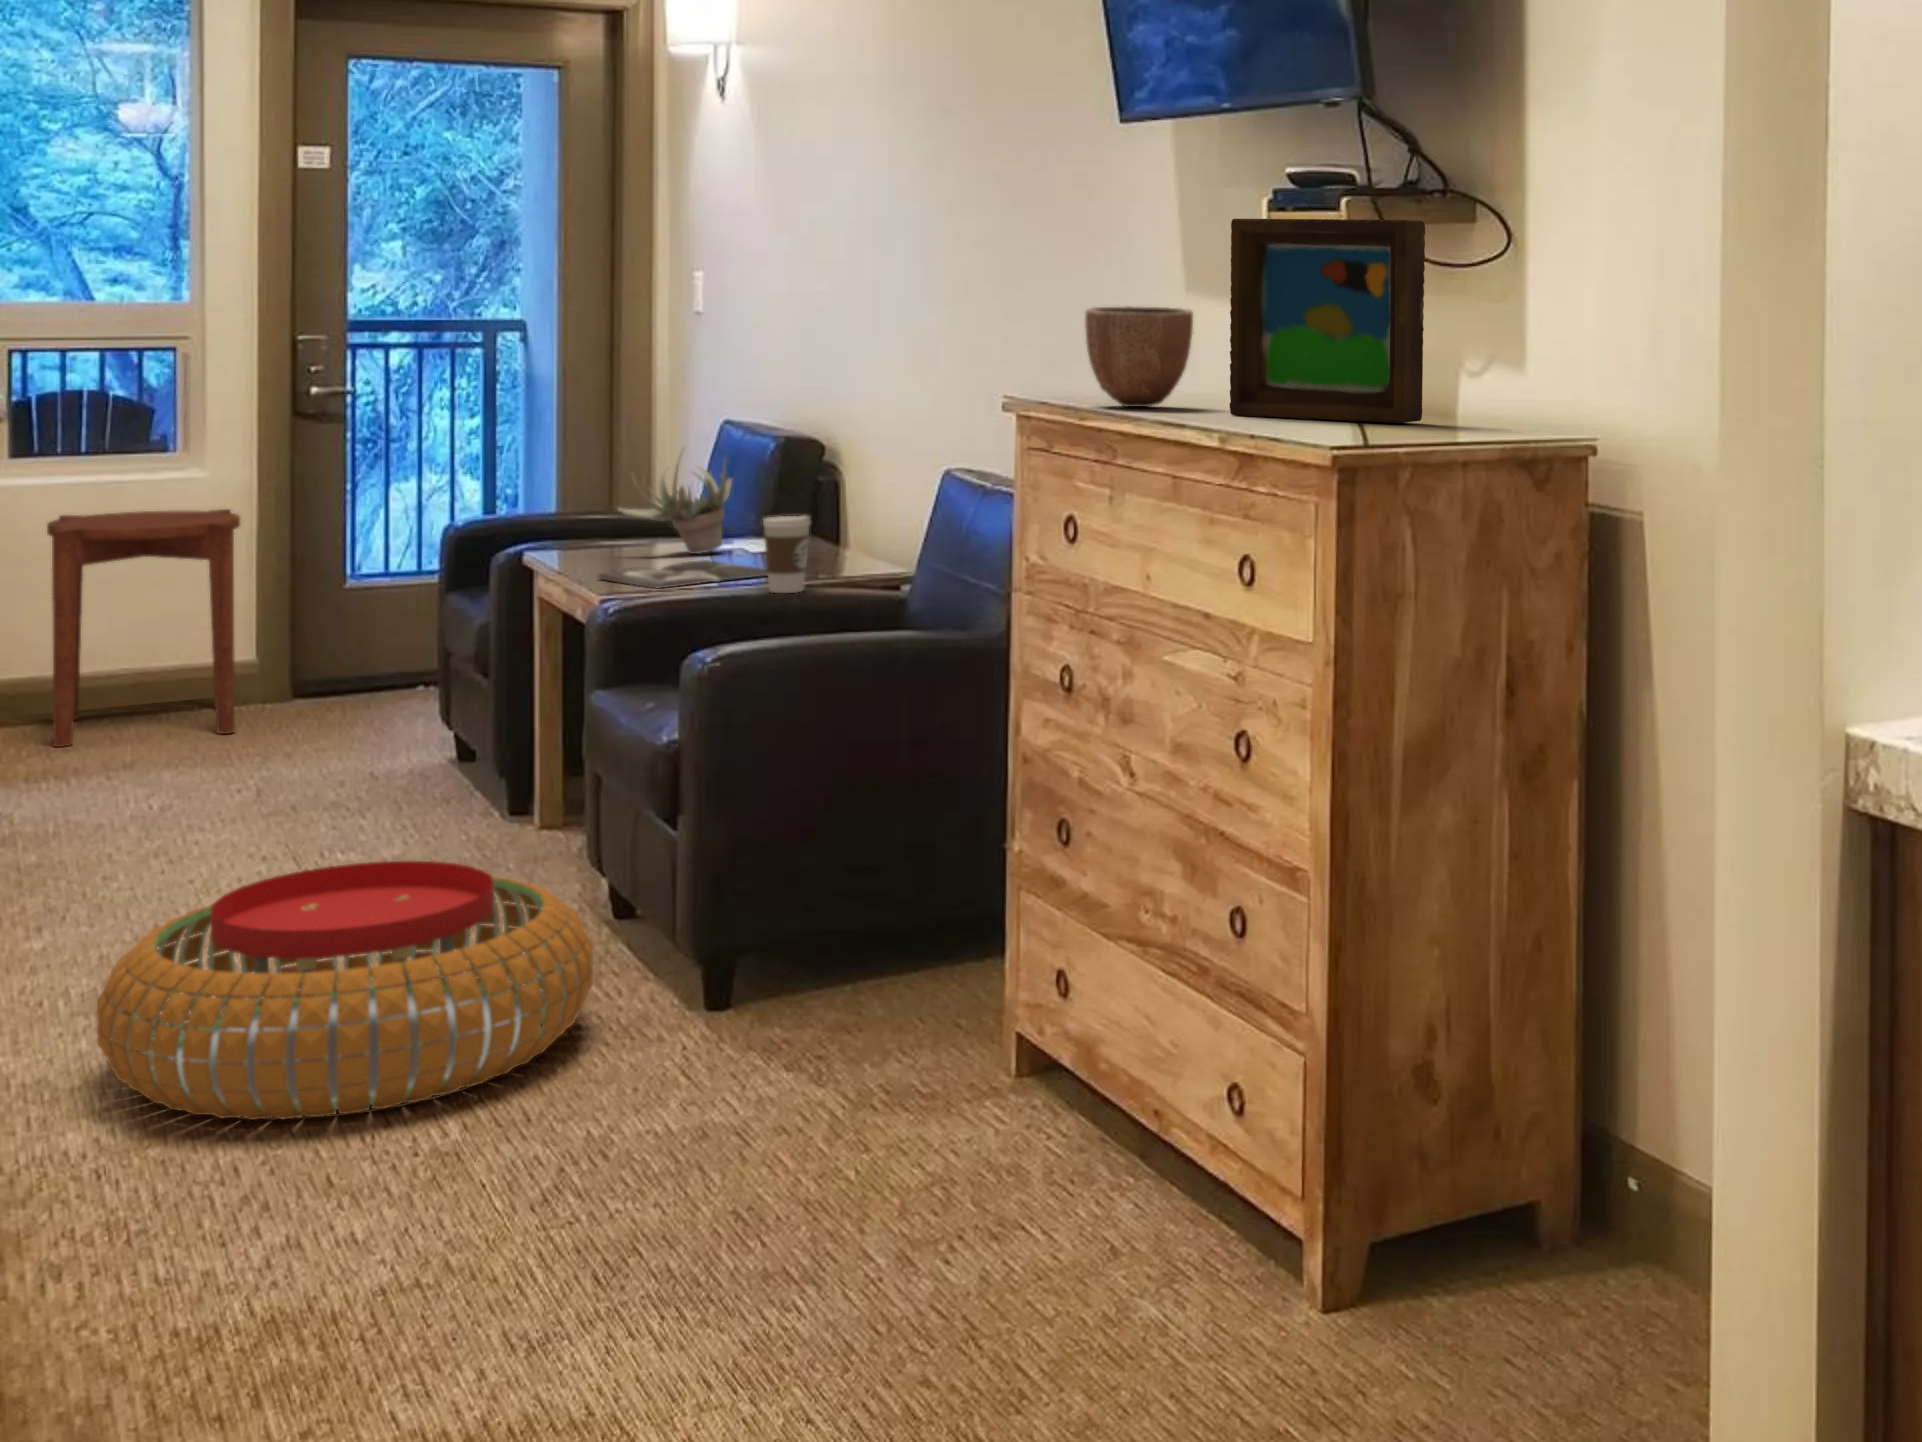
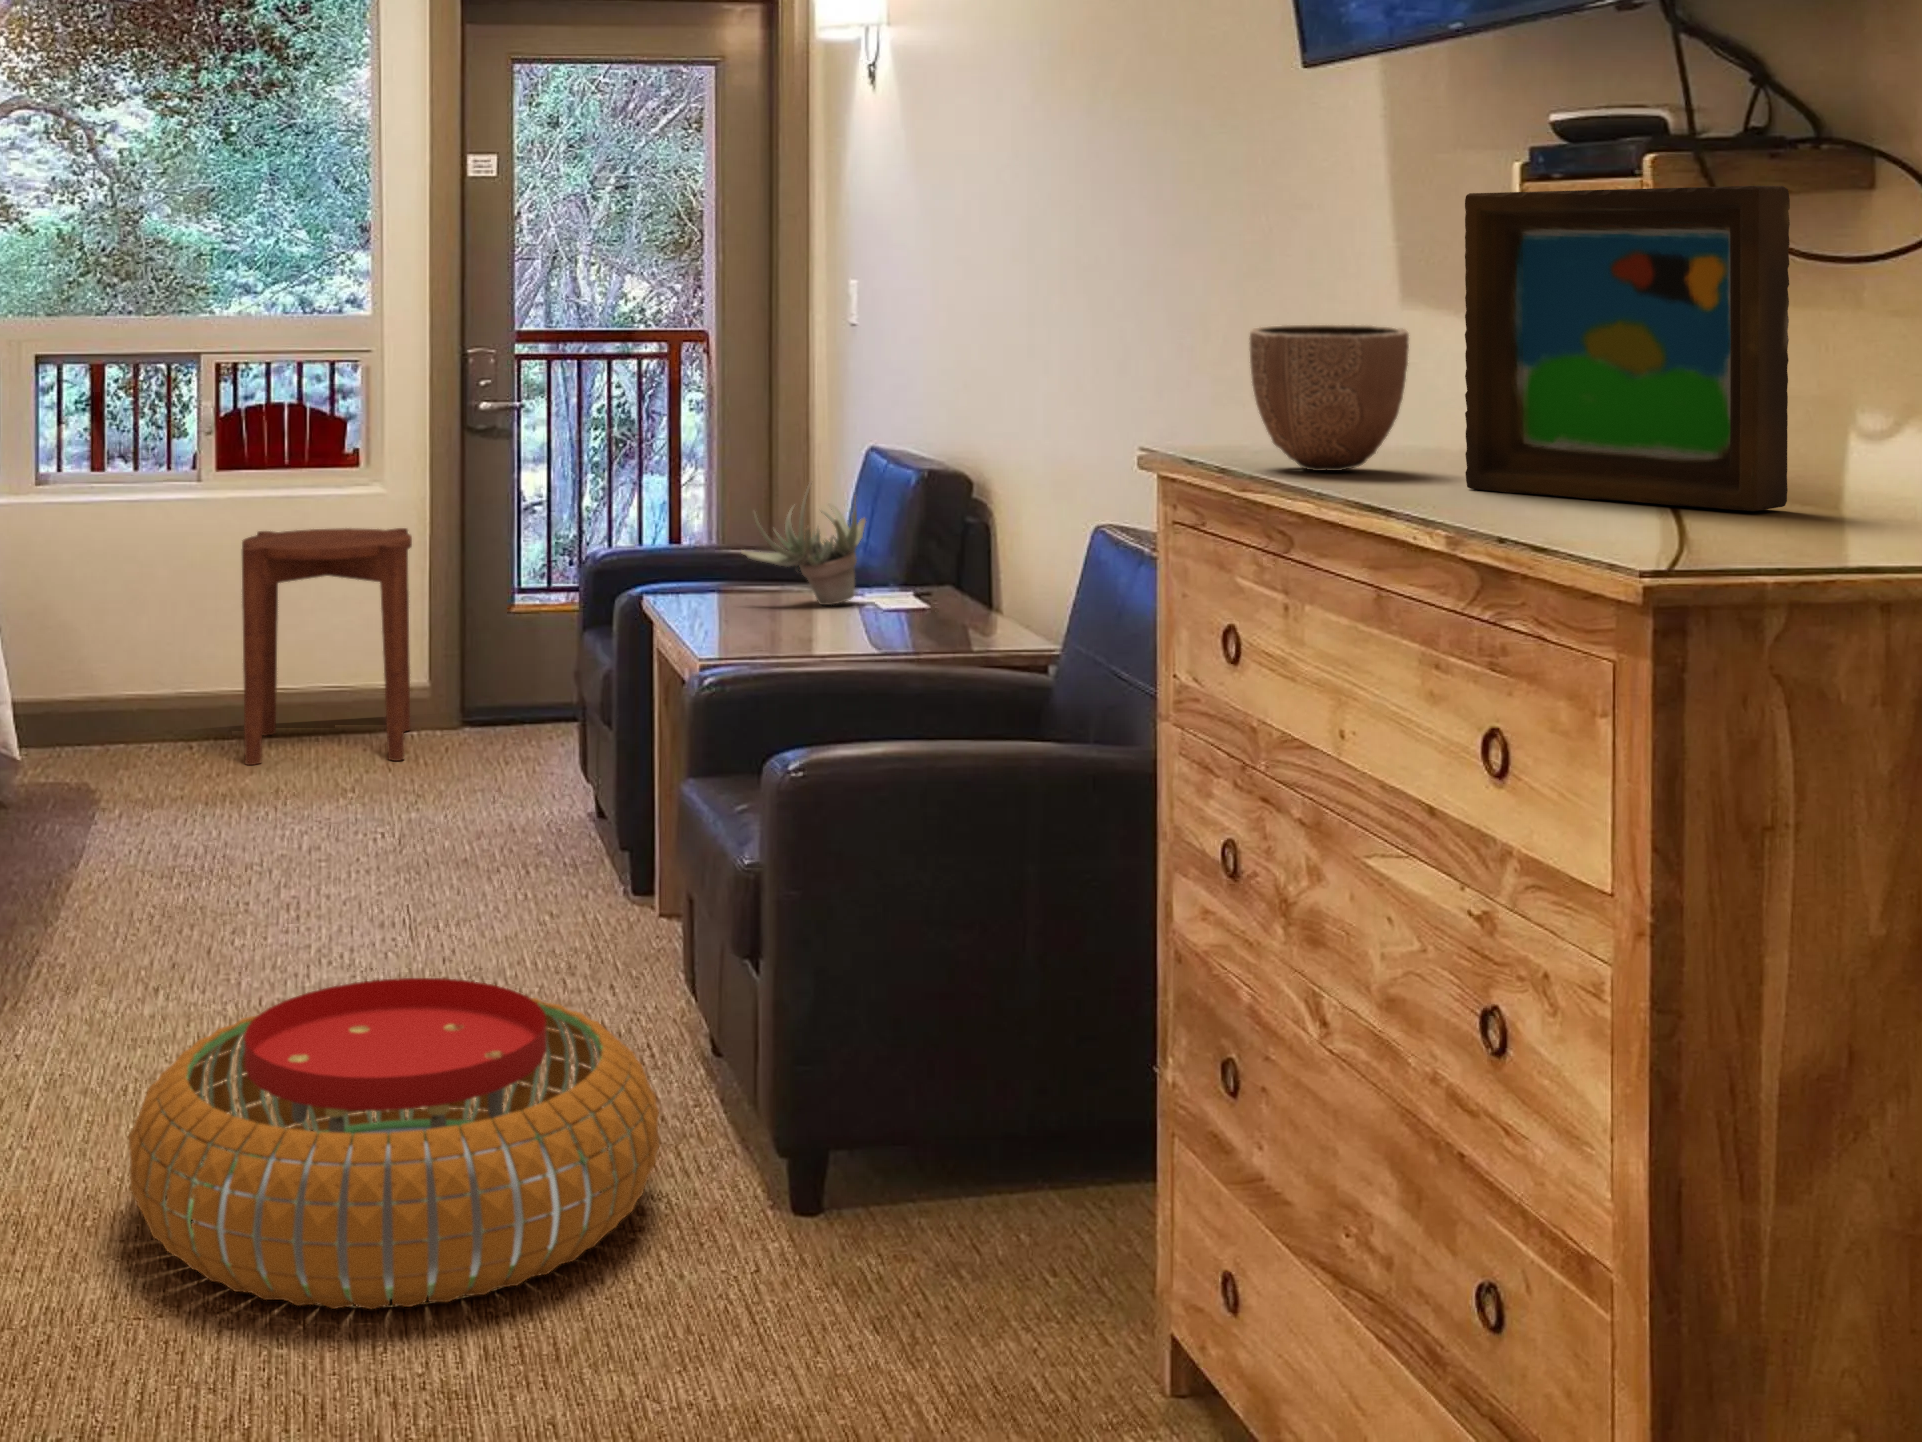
coffee cup: present [763,516,810,593] -> none [881,574,936,669]
magazine: present [598,560,768,588] -> none [708,616,903,654]

